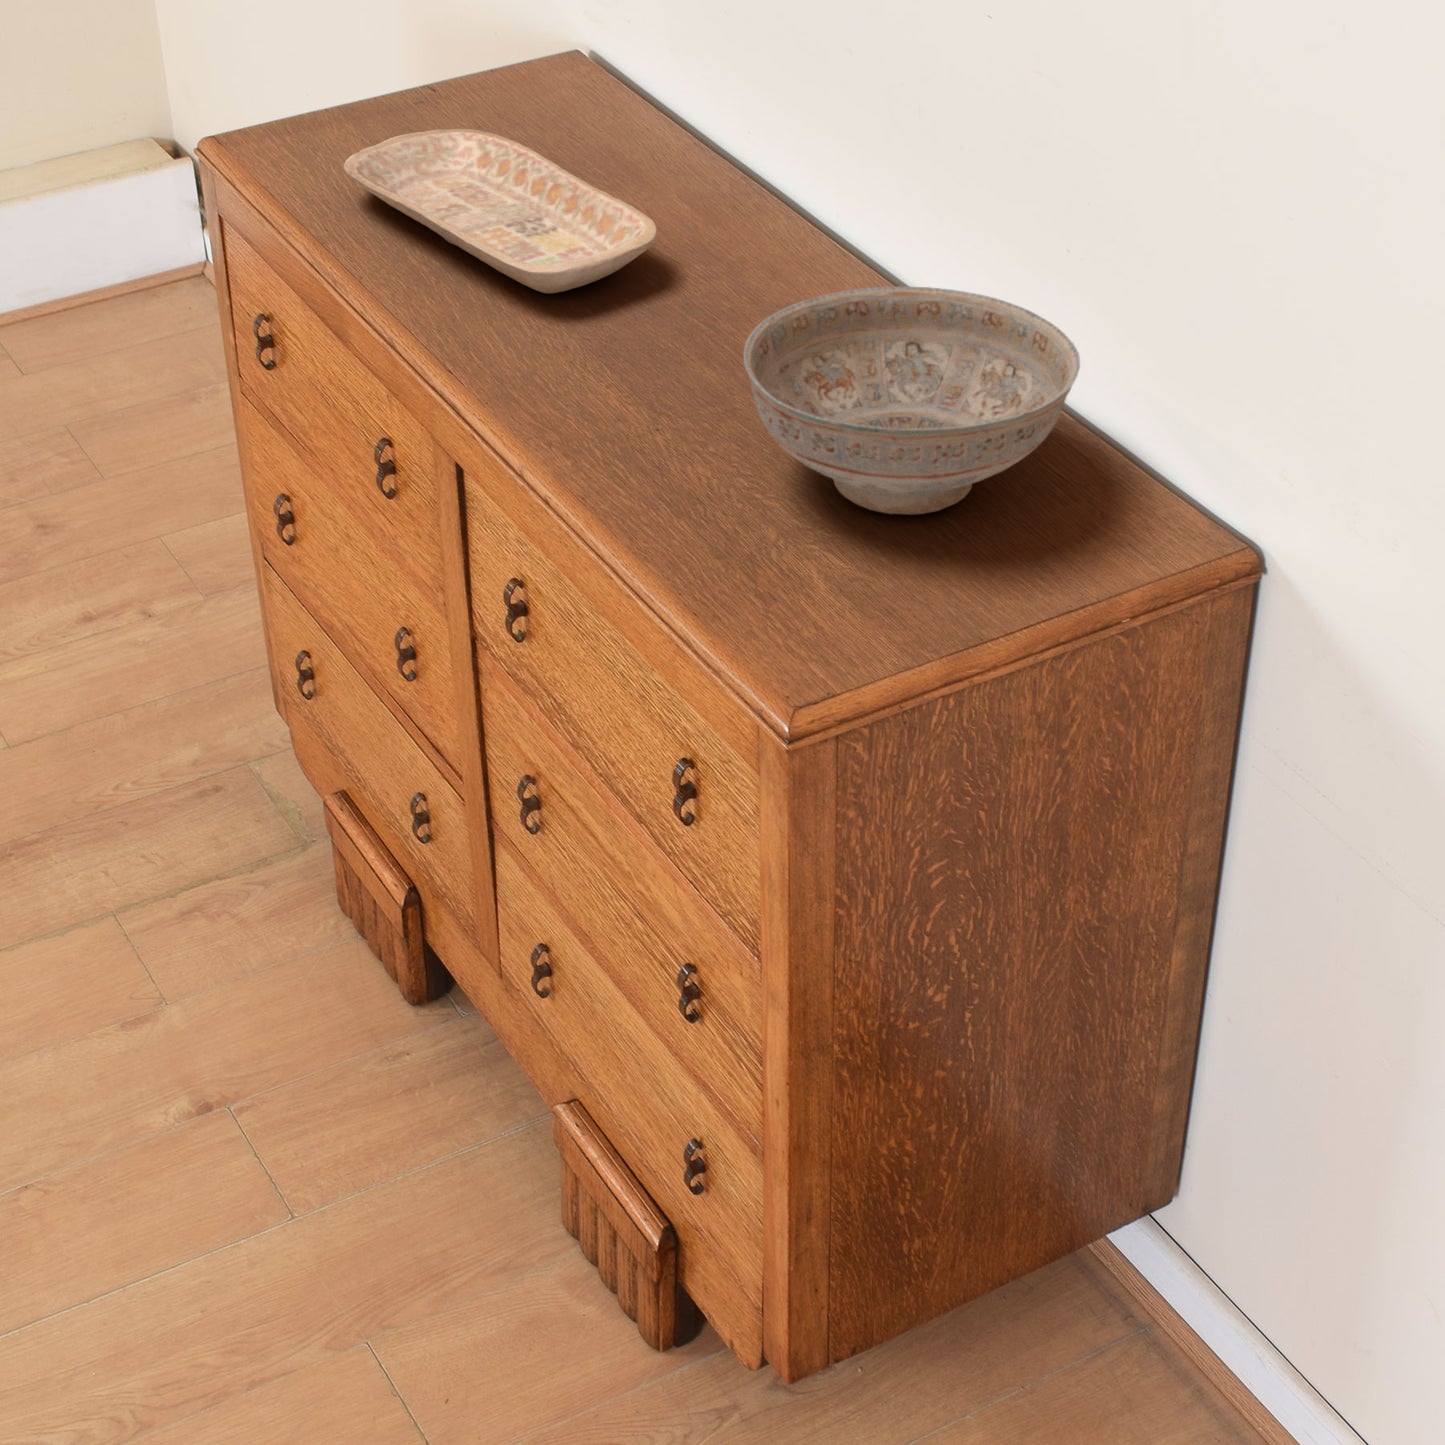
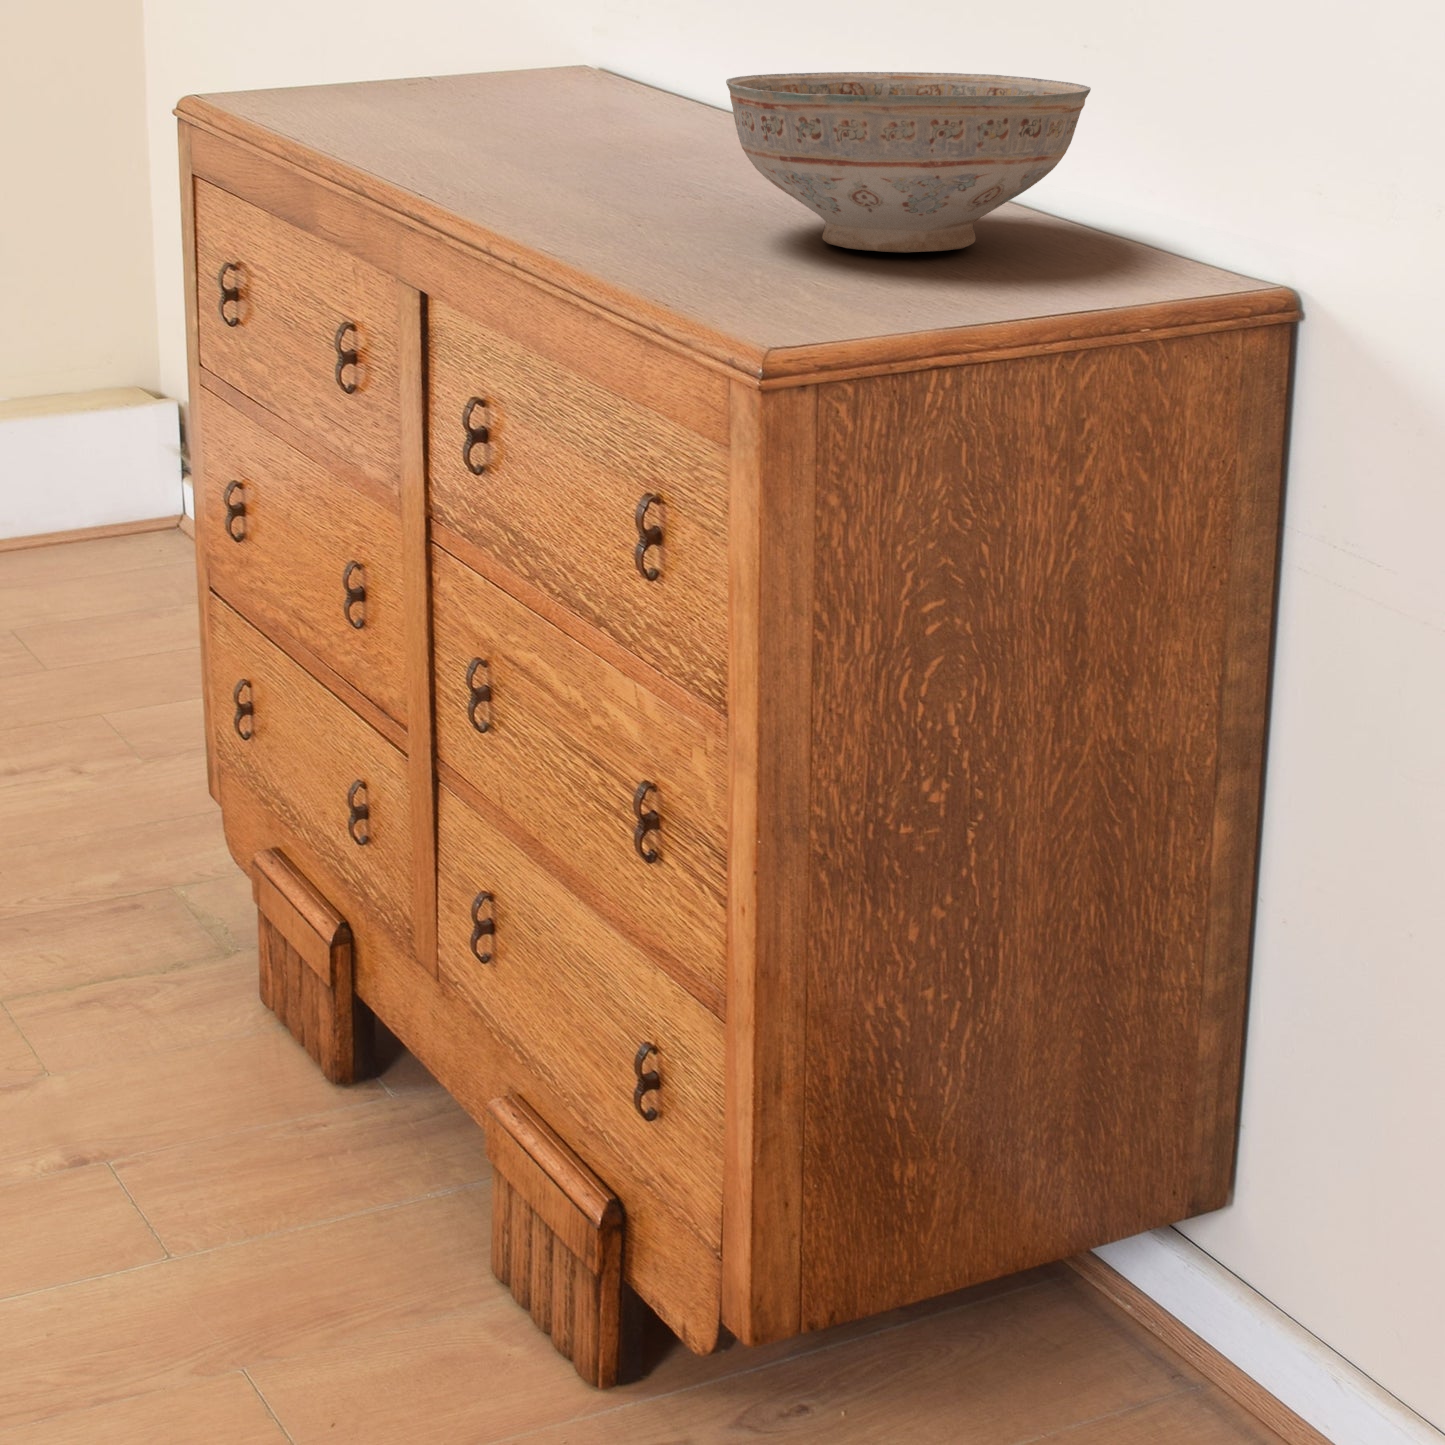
tray: present [344,129,657,293] -> none [325,72,646,157]

